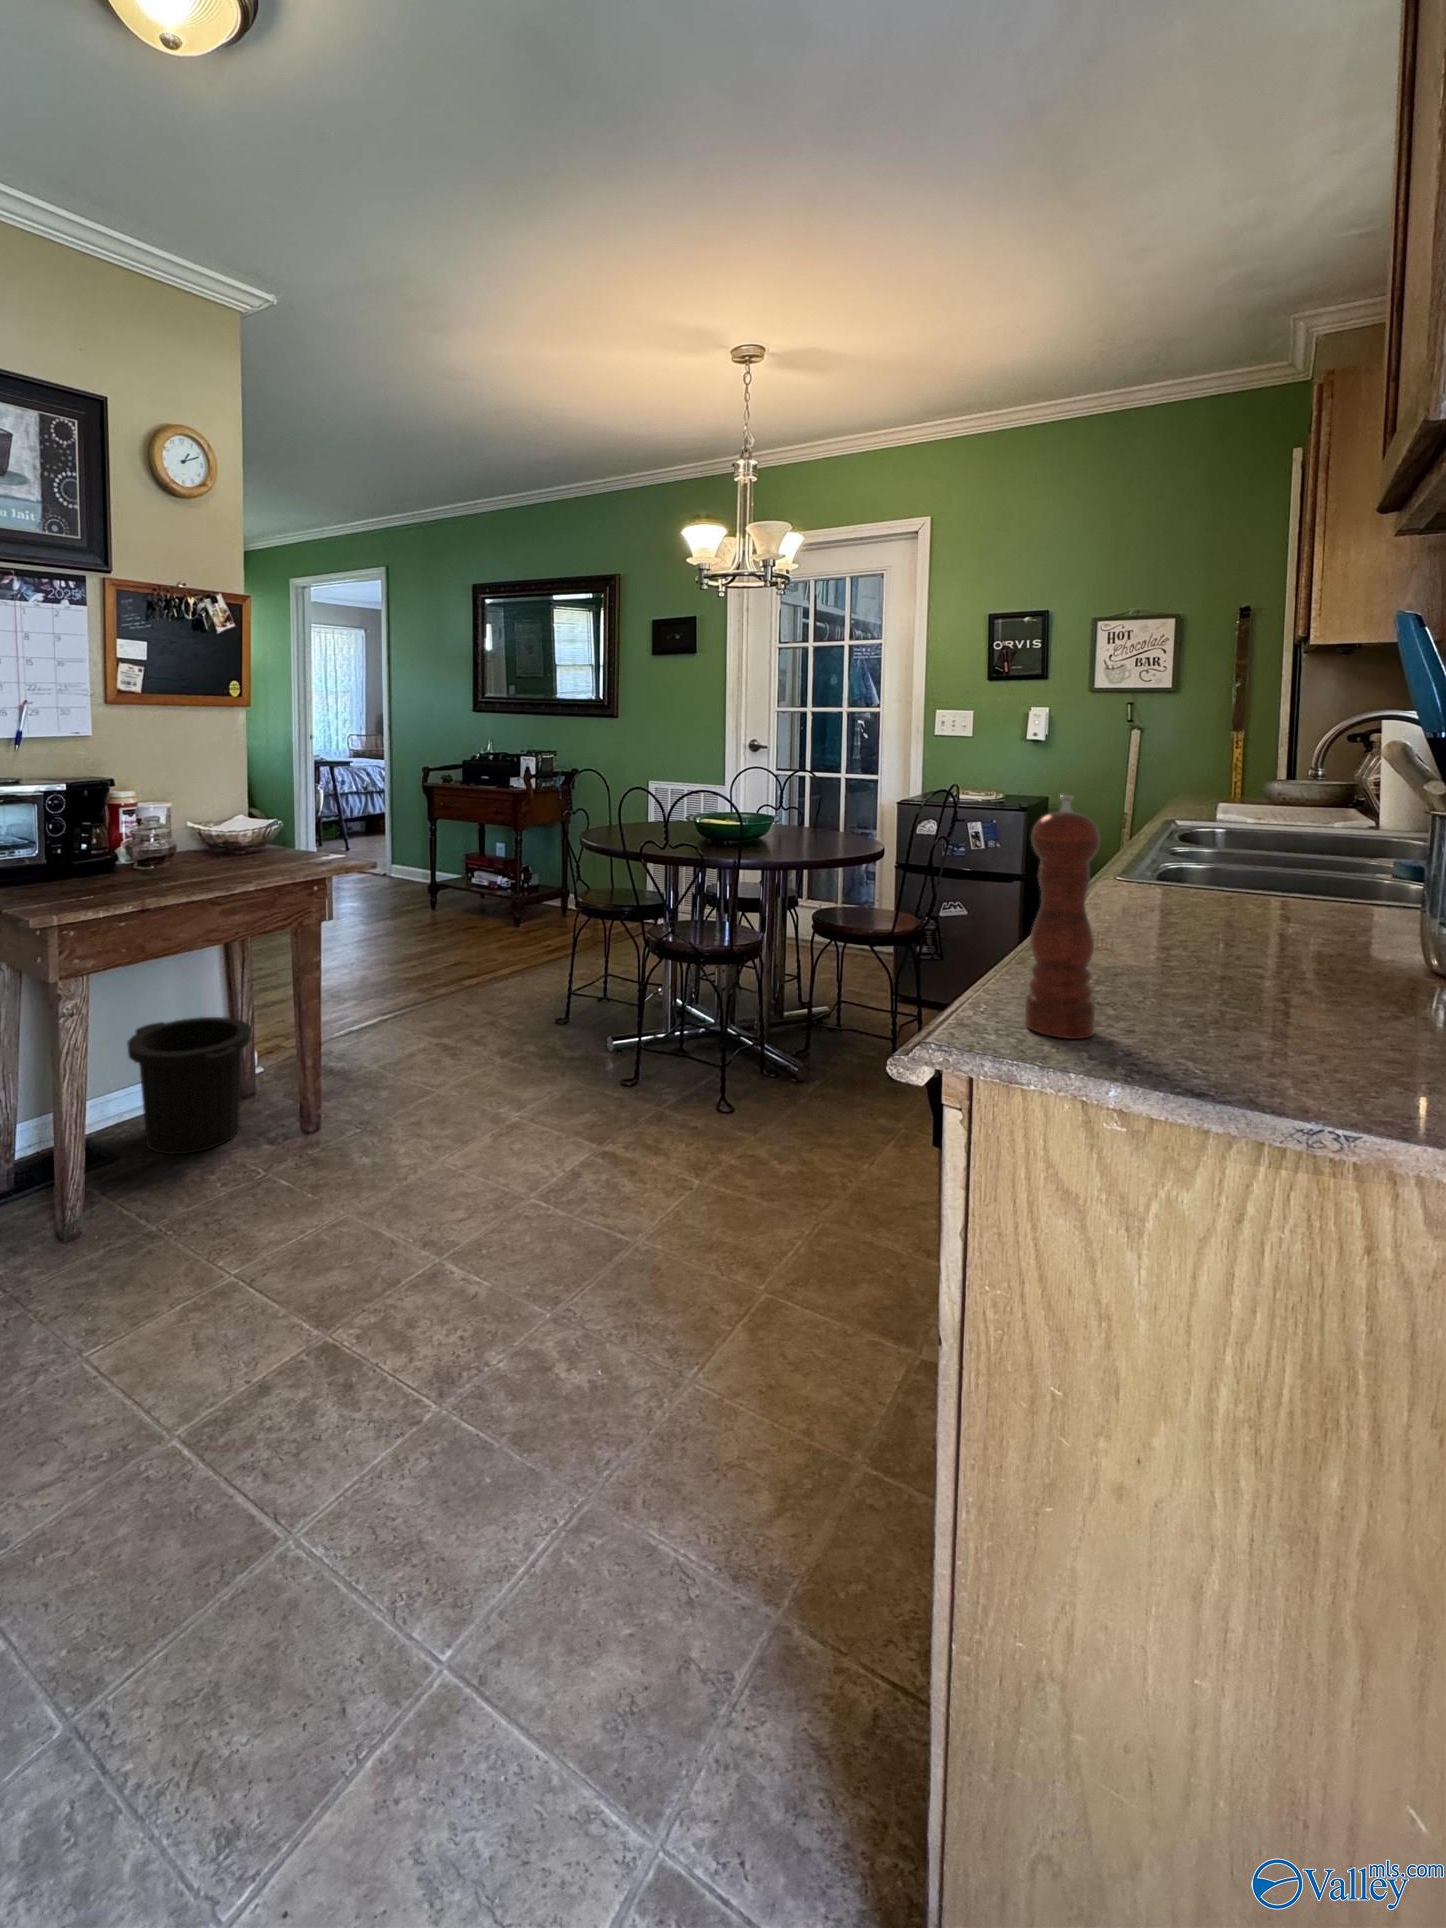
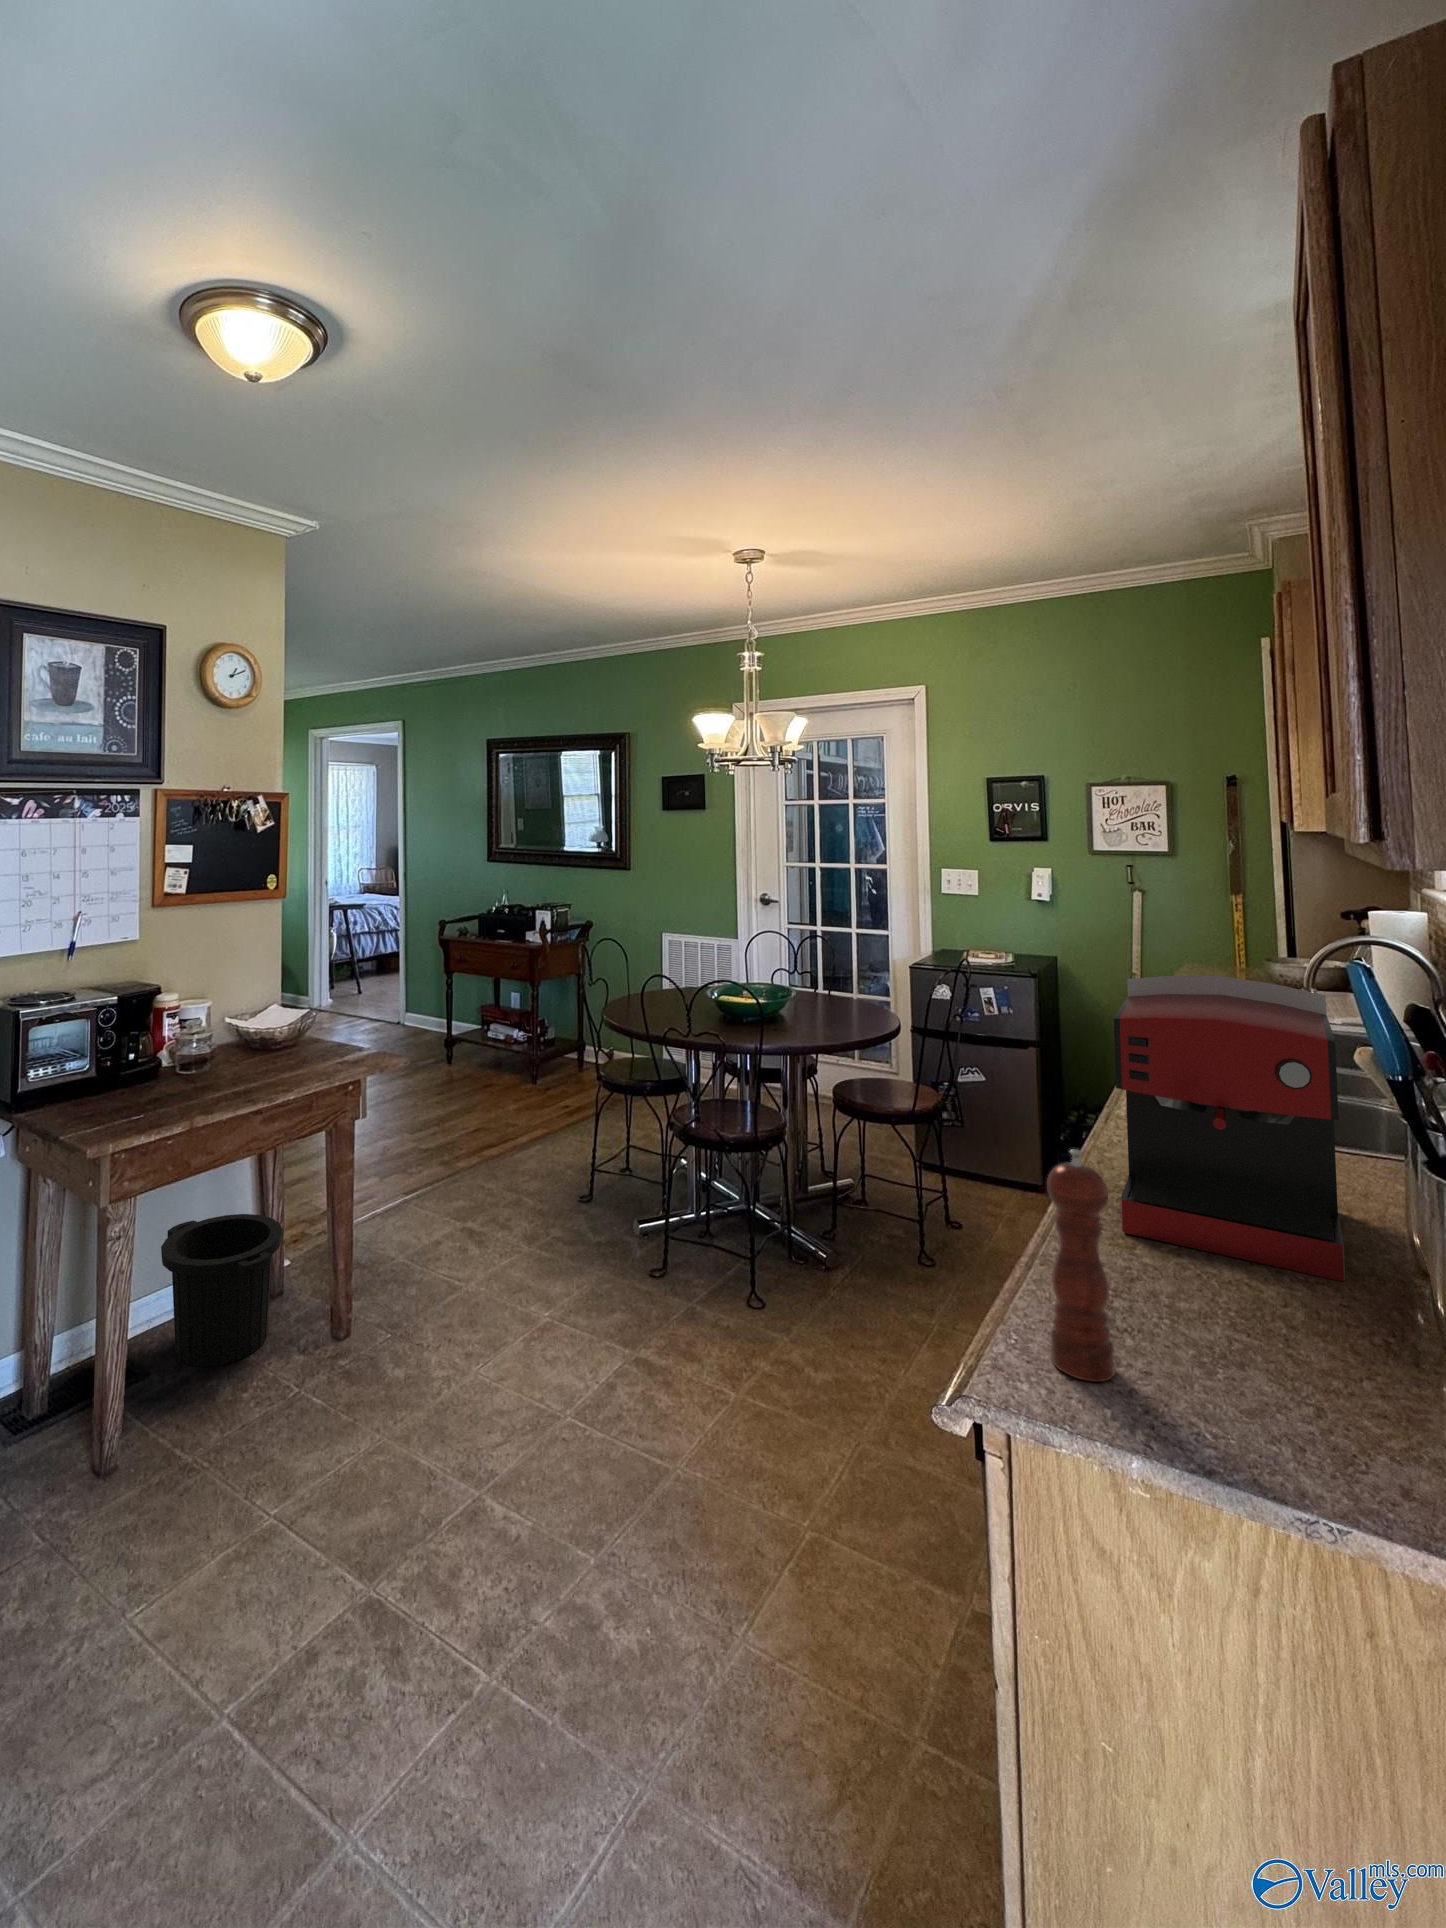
coffee maker: none [1107,685,1363,978] -> present [1114,976,1345,1281]

